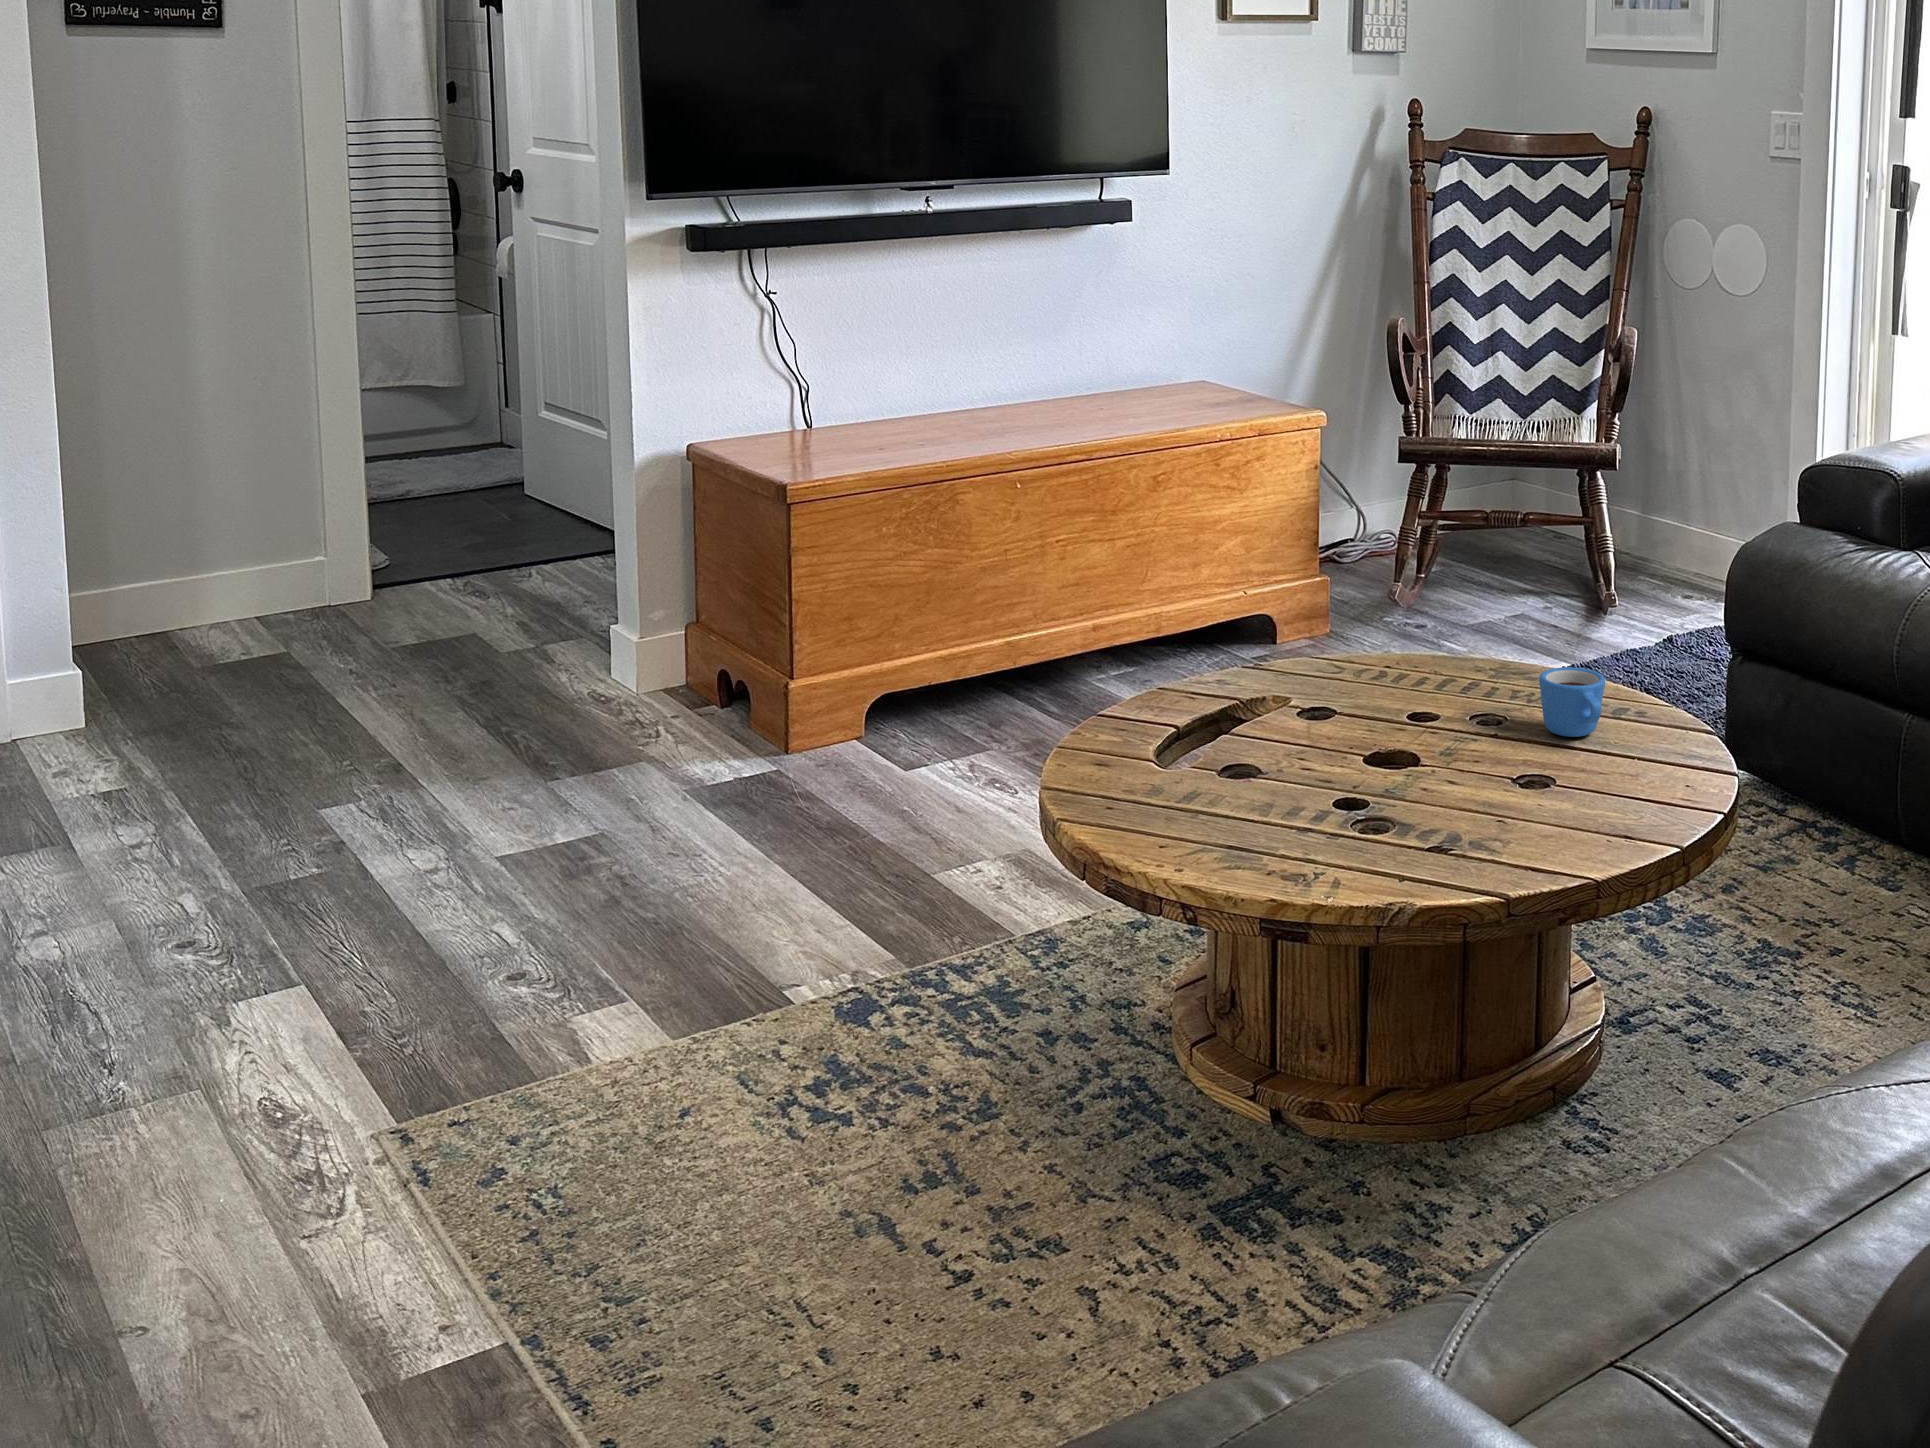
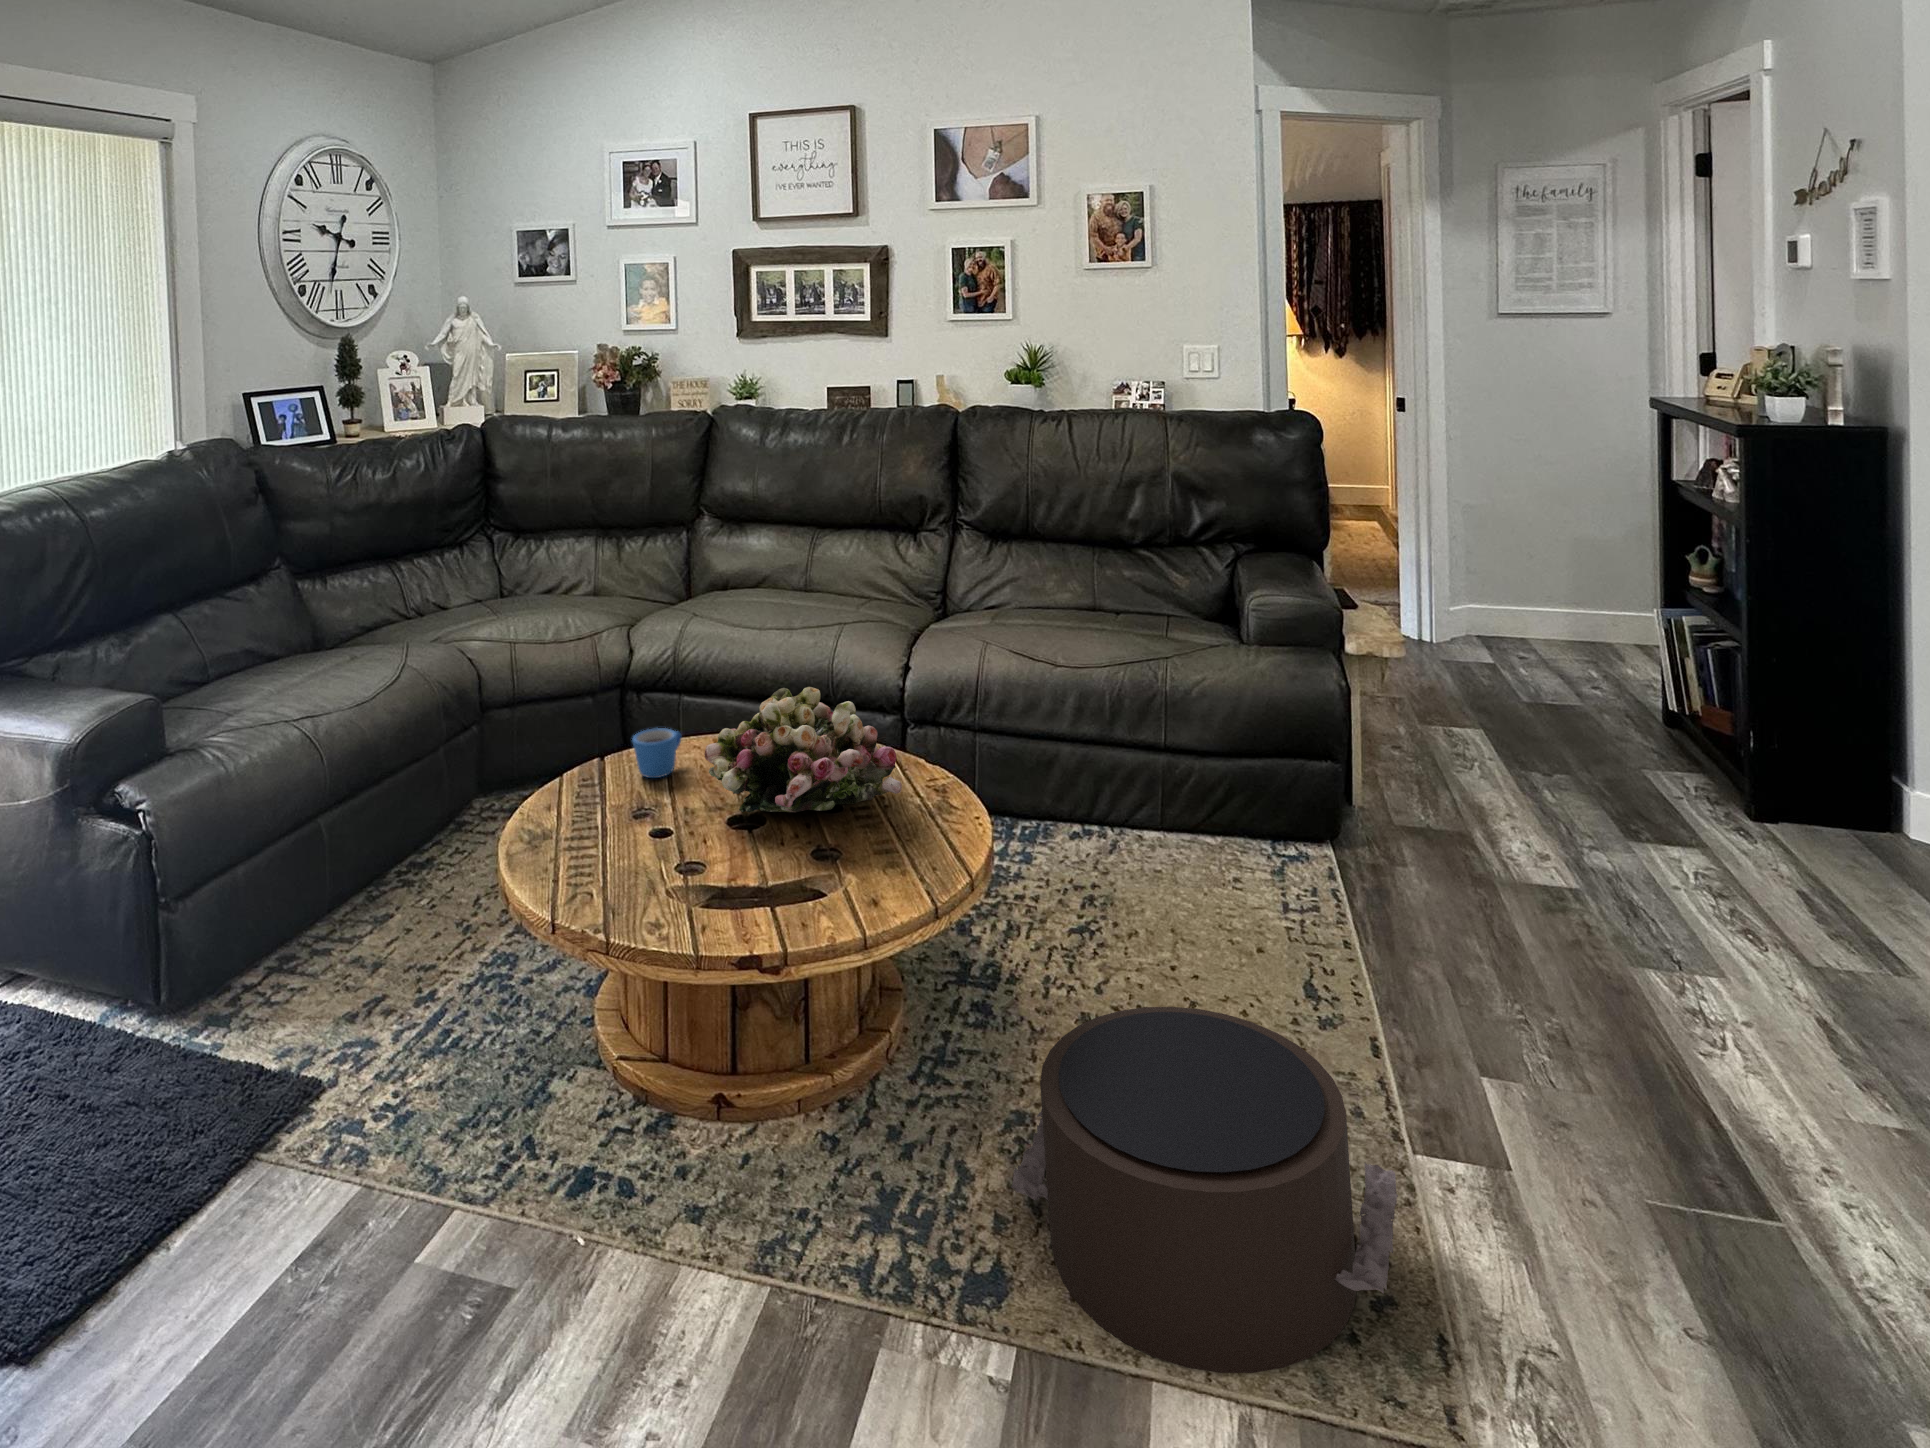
flower arrangement: none [1176,588,1467,795] -> present [704,687,902,812]
pouf: none [476,882,940,1218] -> present [1011,1007,1398,1373]

